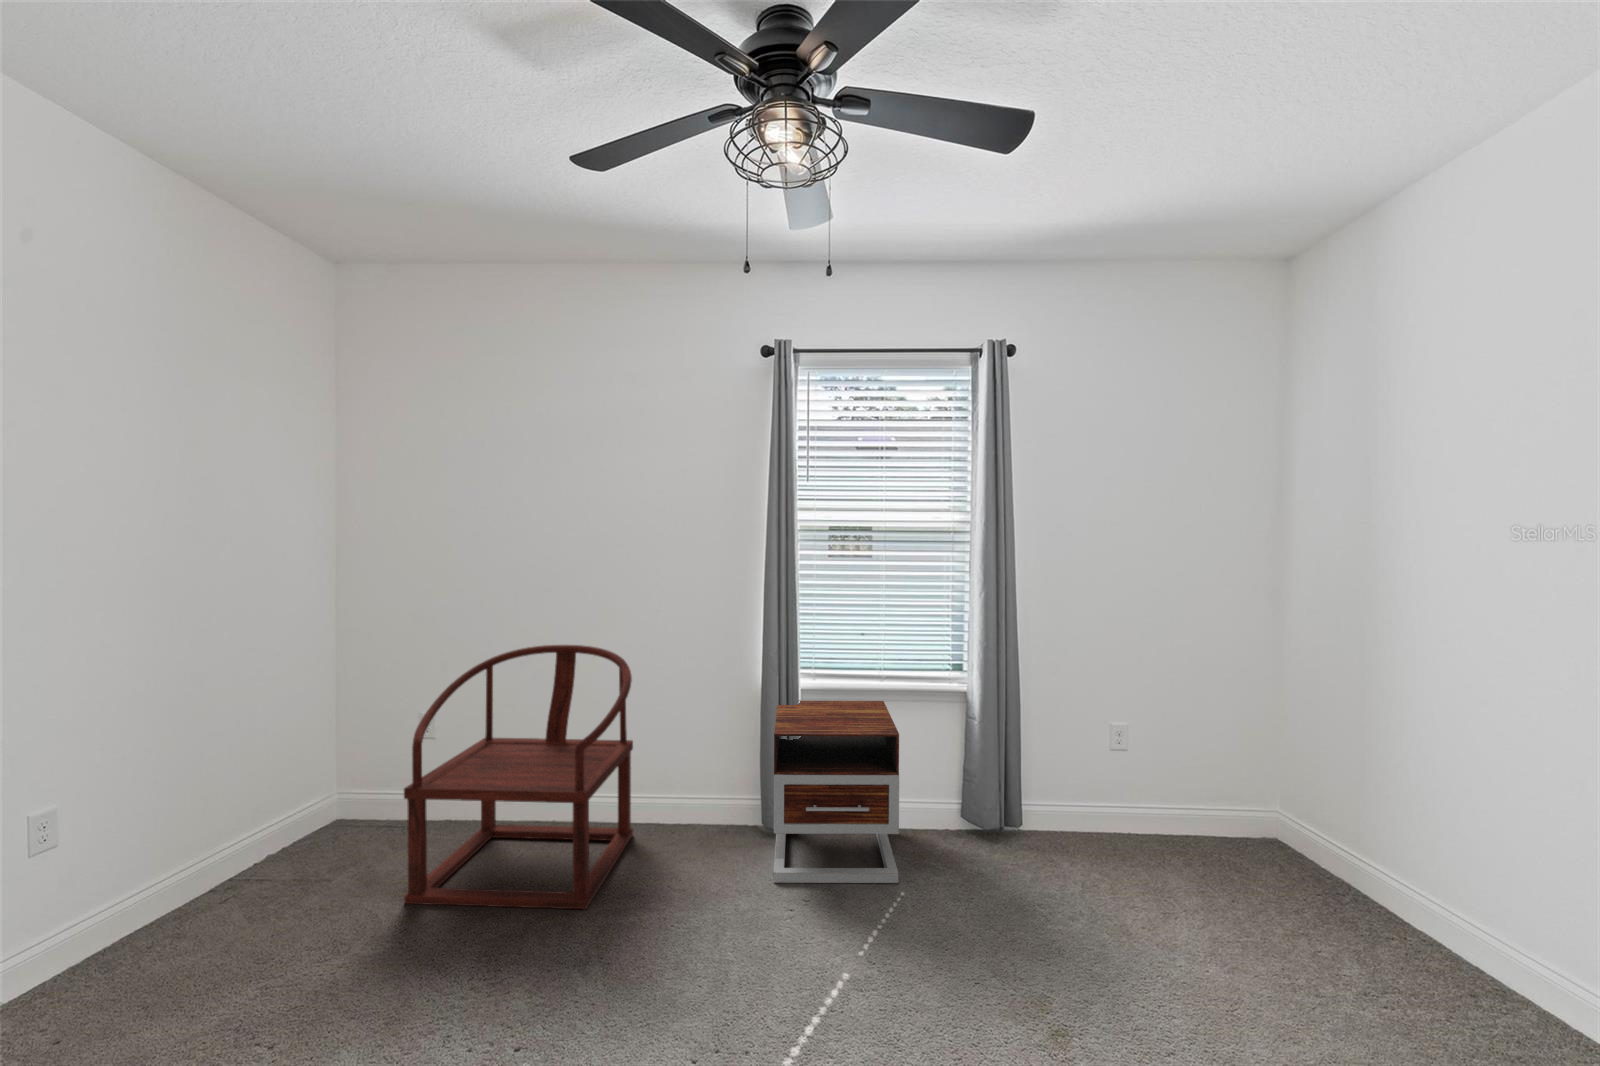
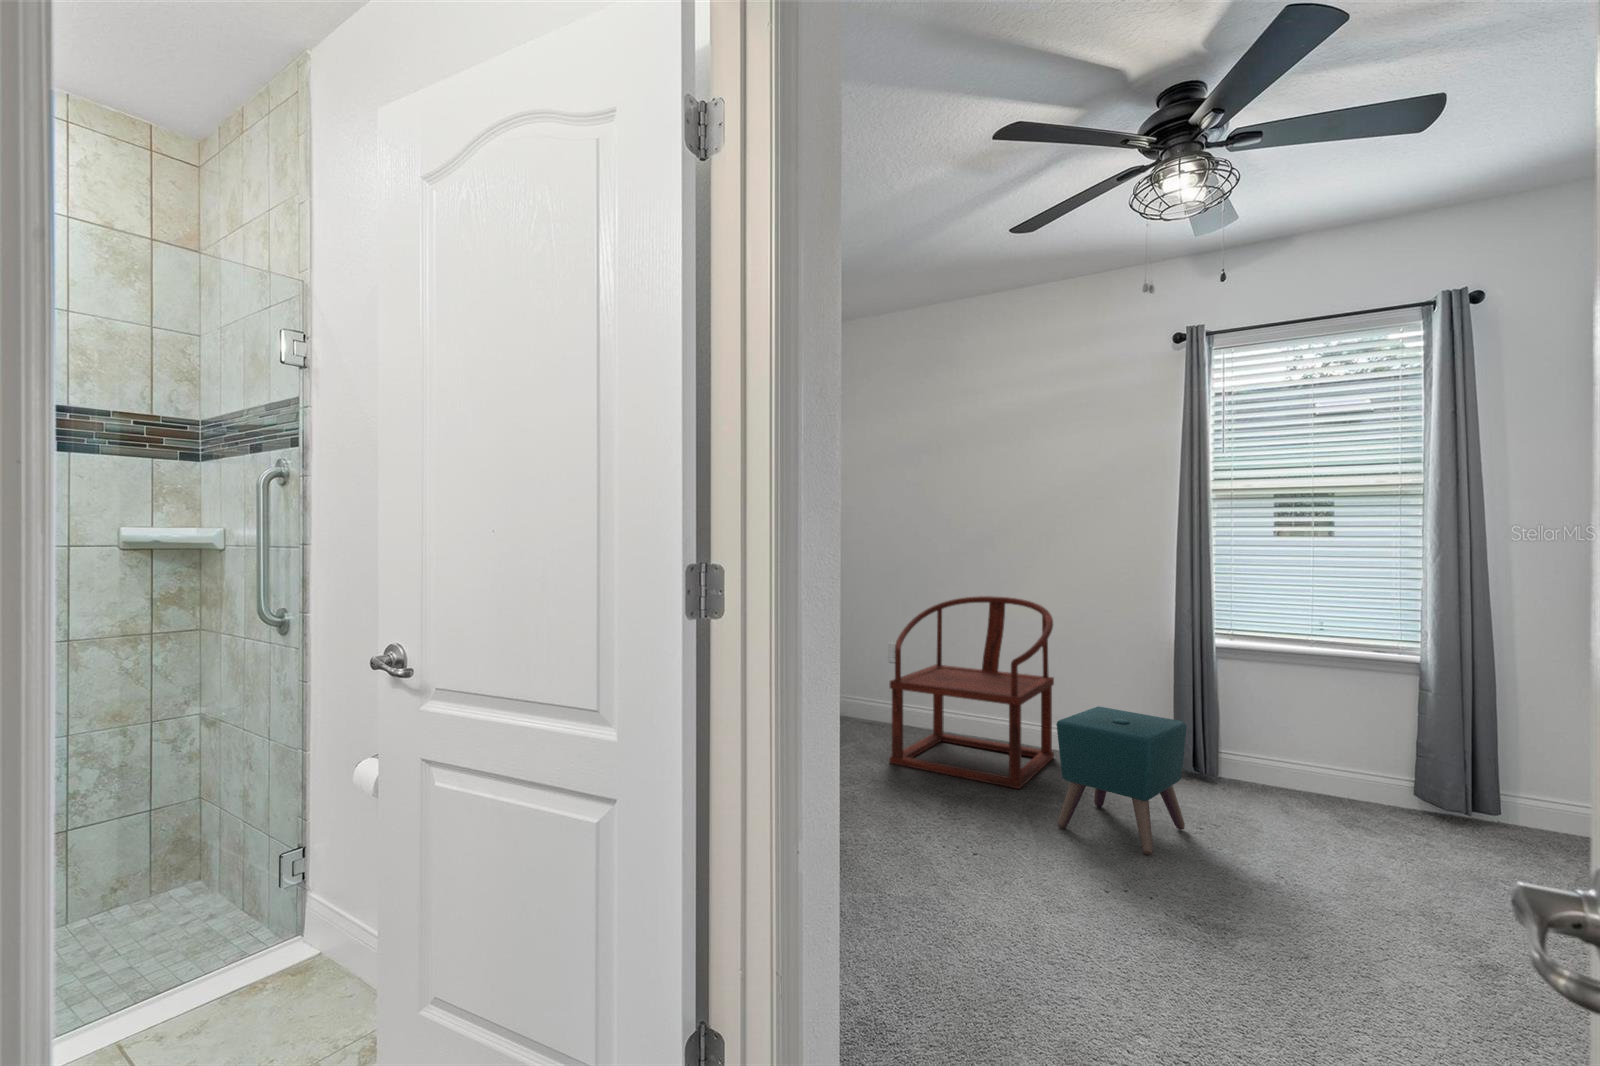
nightstand: present [773,701,899,883] -> none [1186,656,1323,830]
ottoman: none [629,793,777,995] -> present [1057,706,1186,855]

